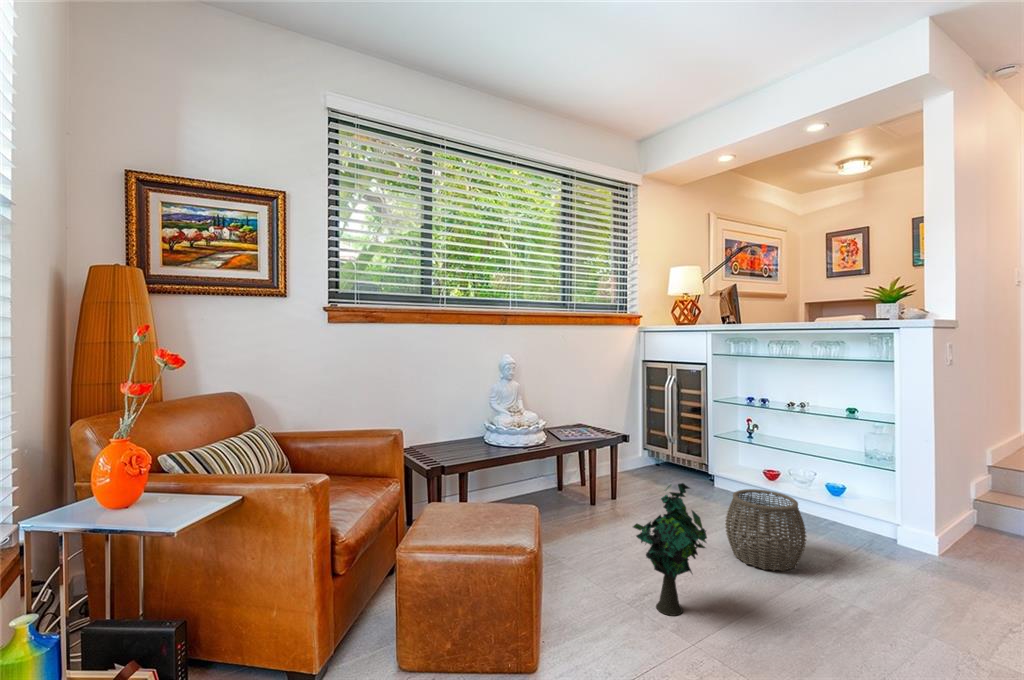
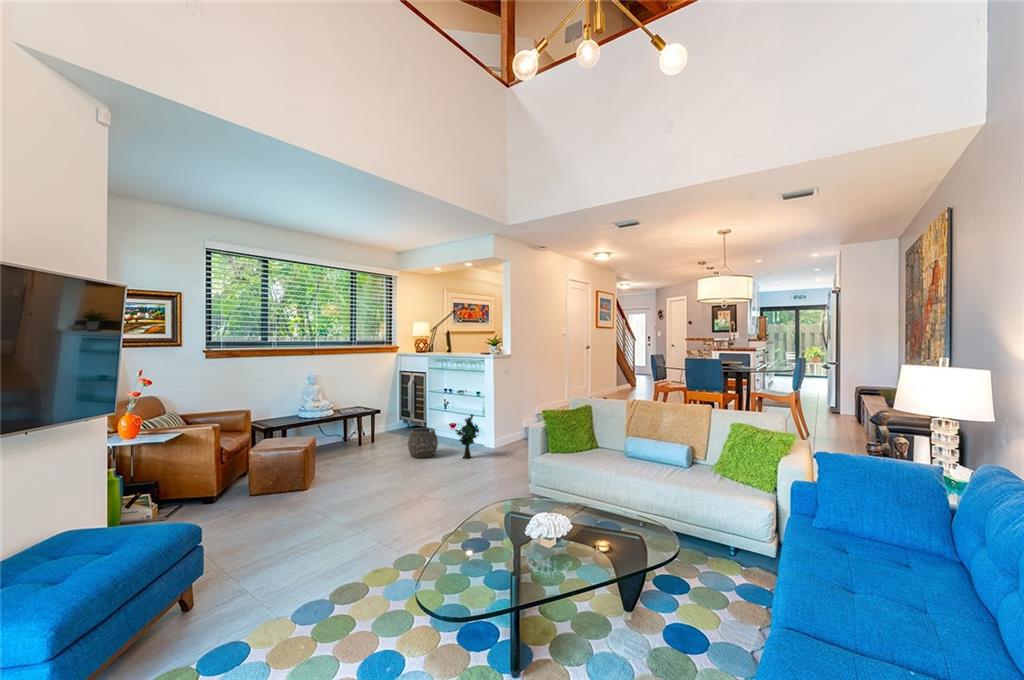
decorative plant: present [633,483,707,616] -> present [456,414,479,459]

